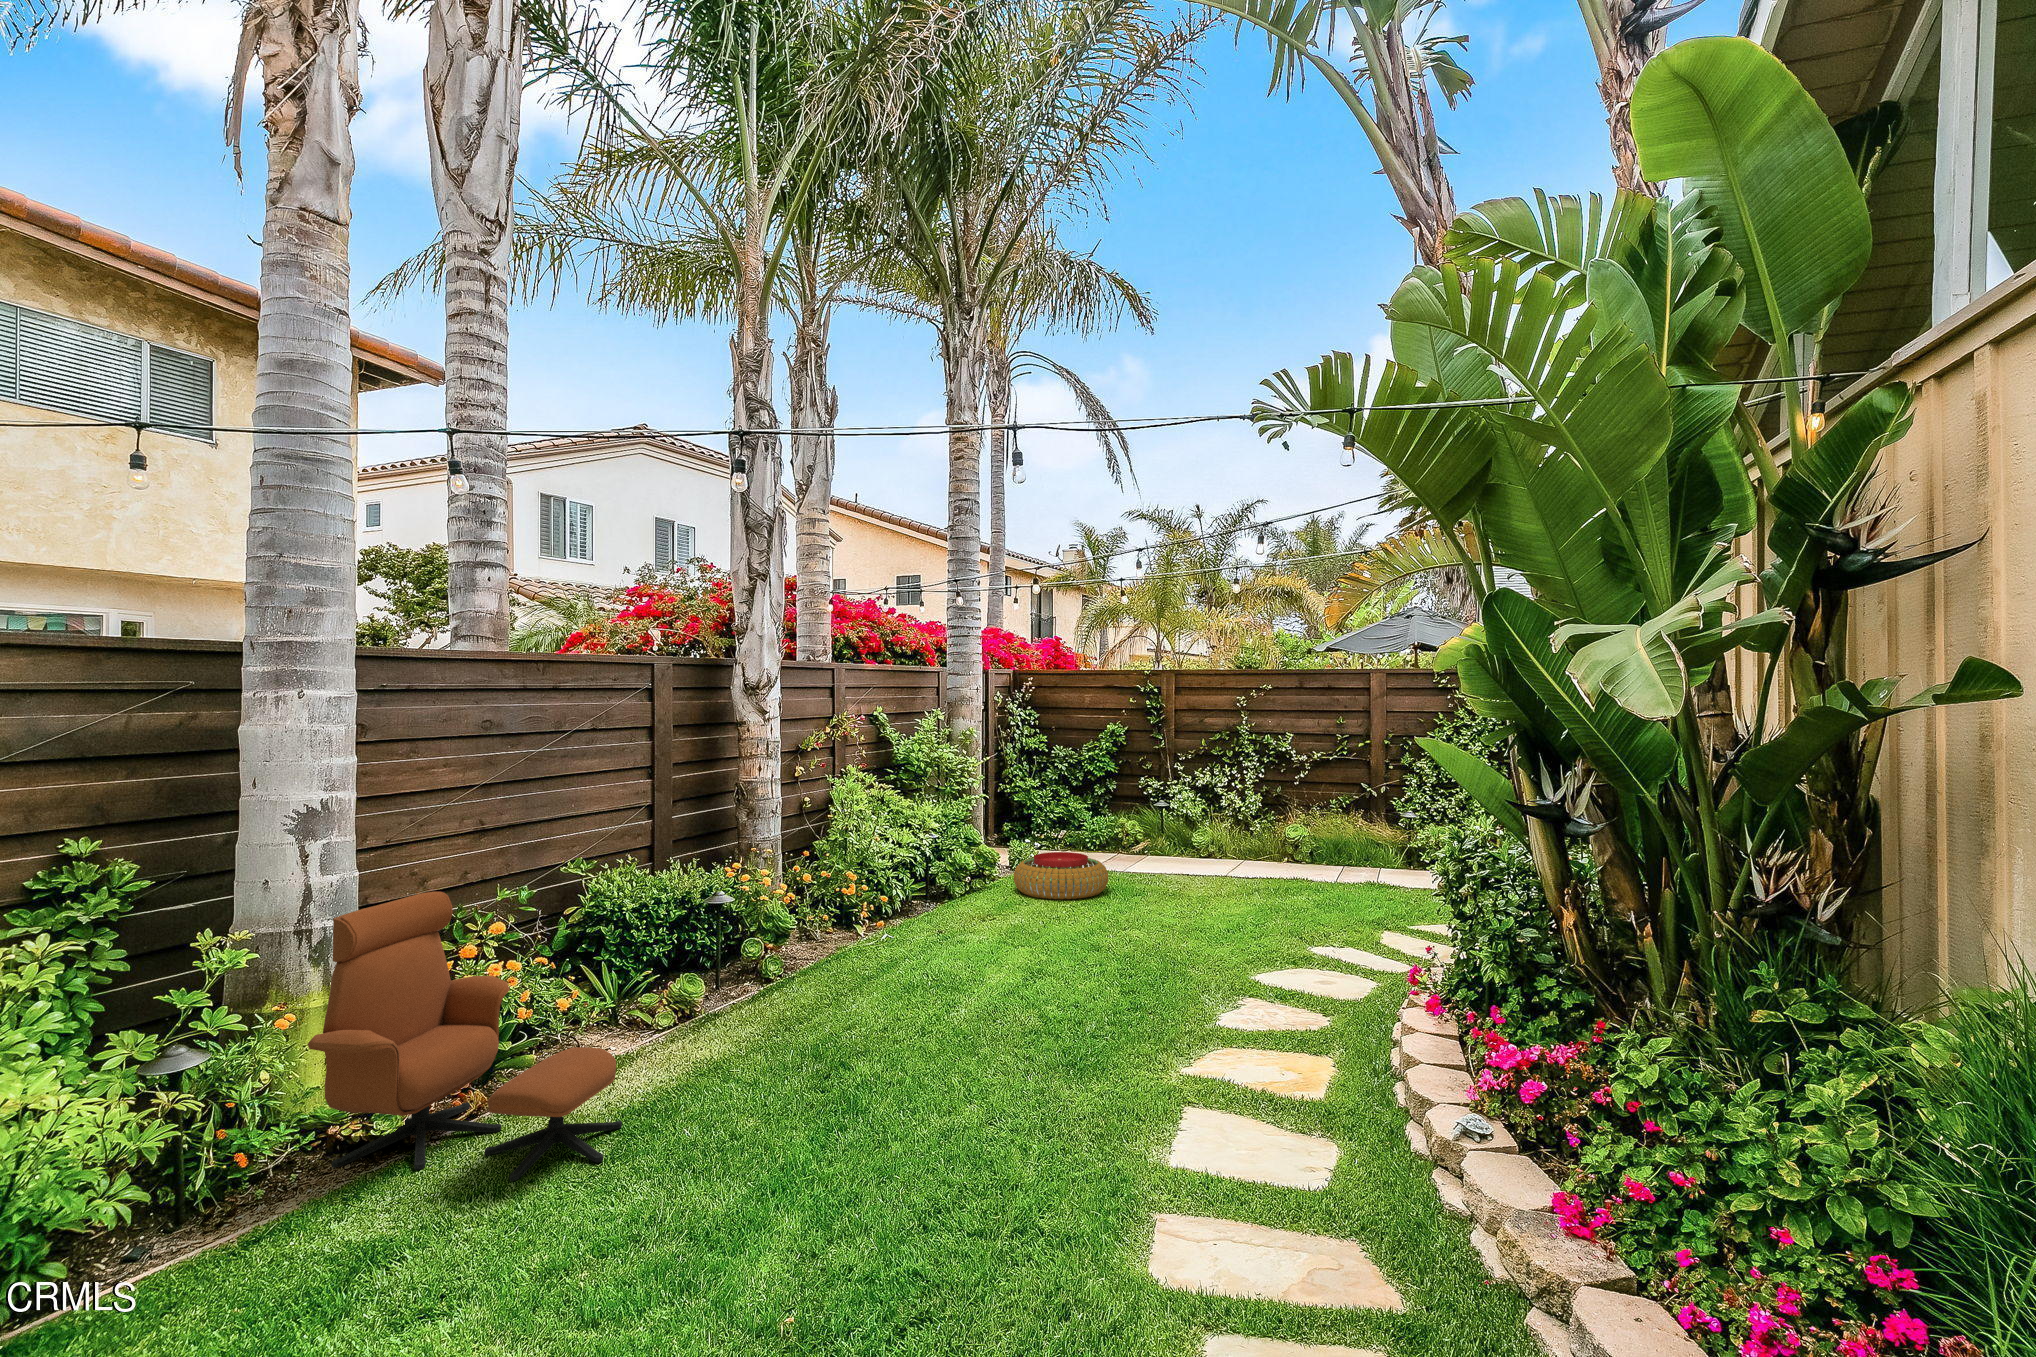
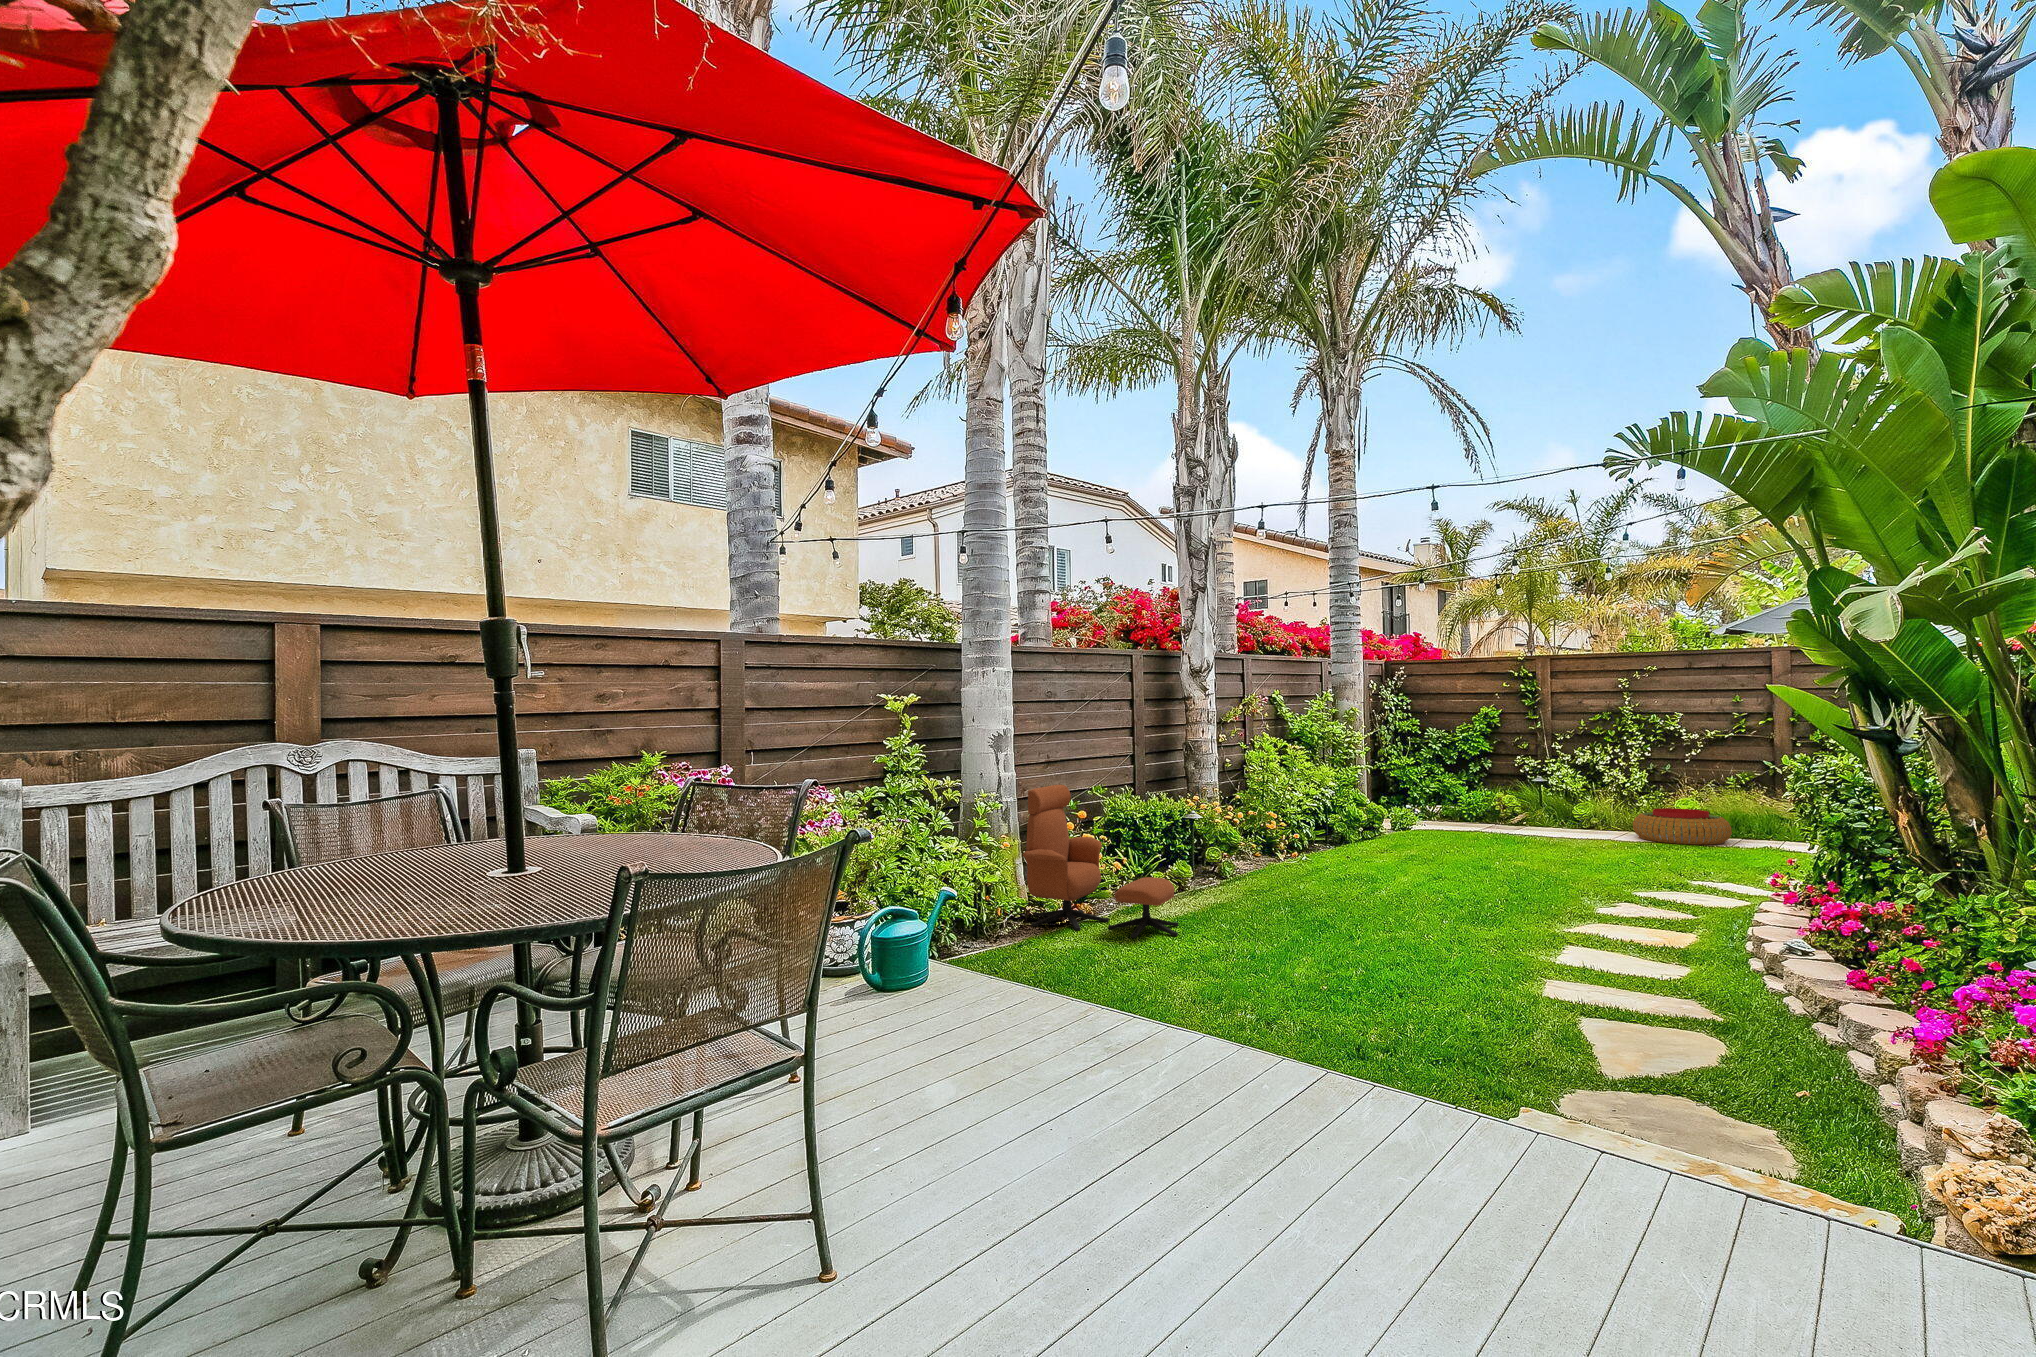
pouf: present [1014,852,1108,899] -> present [1633,808,1732,845]

